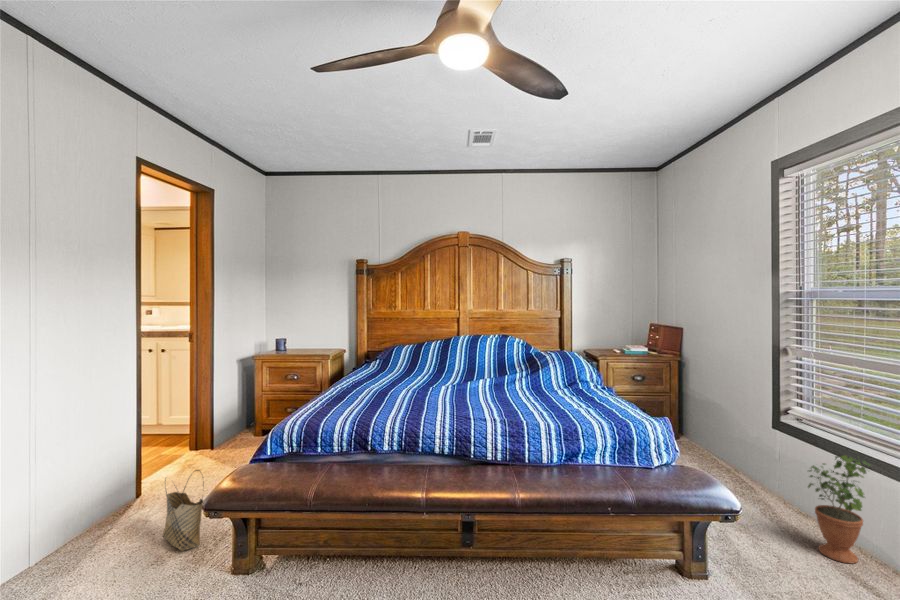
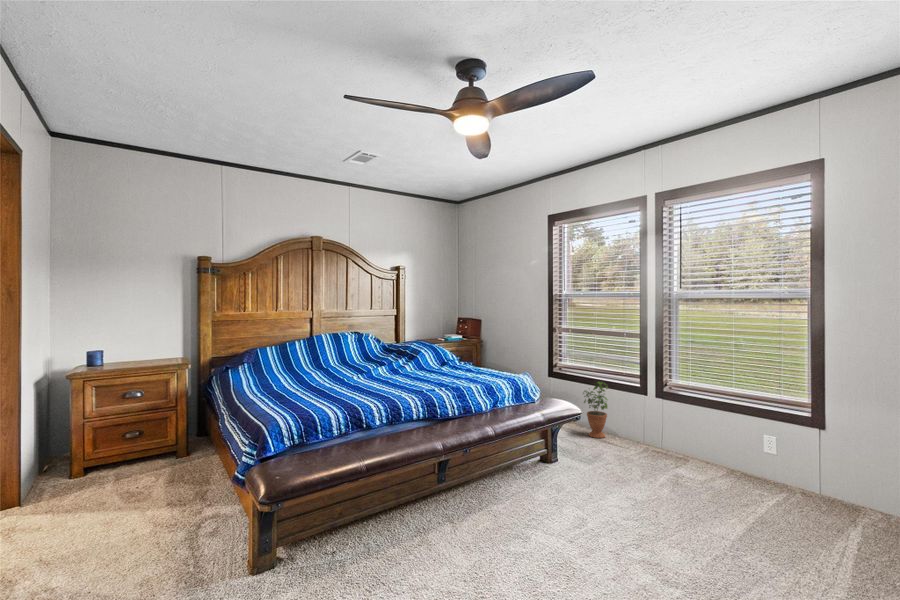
woven basket: present [163,470,204,551] -> none [133,490,197,577]

